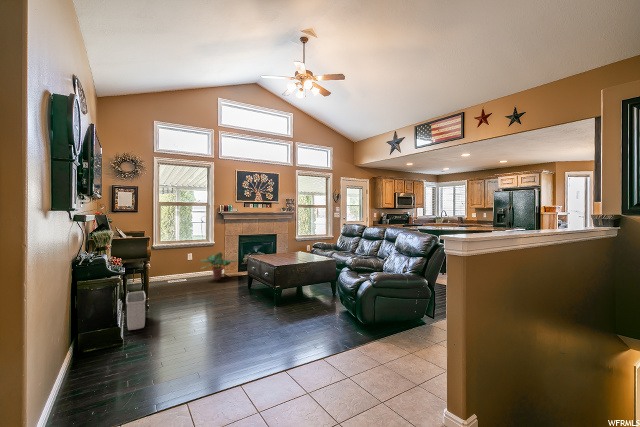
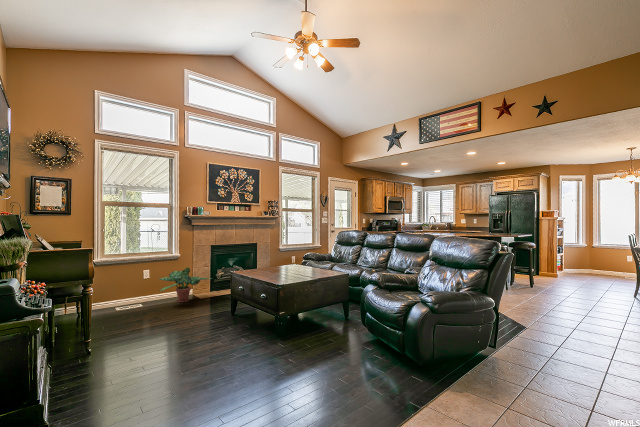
storage bin: present [124,291,148,330] -> none [51,330,92,397]

